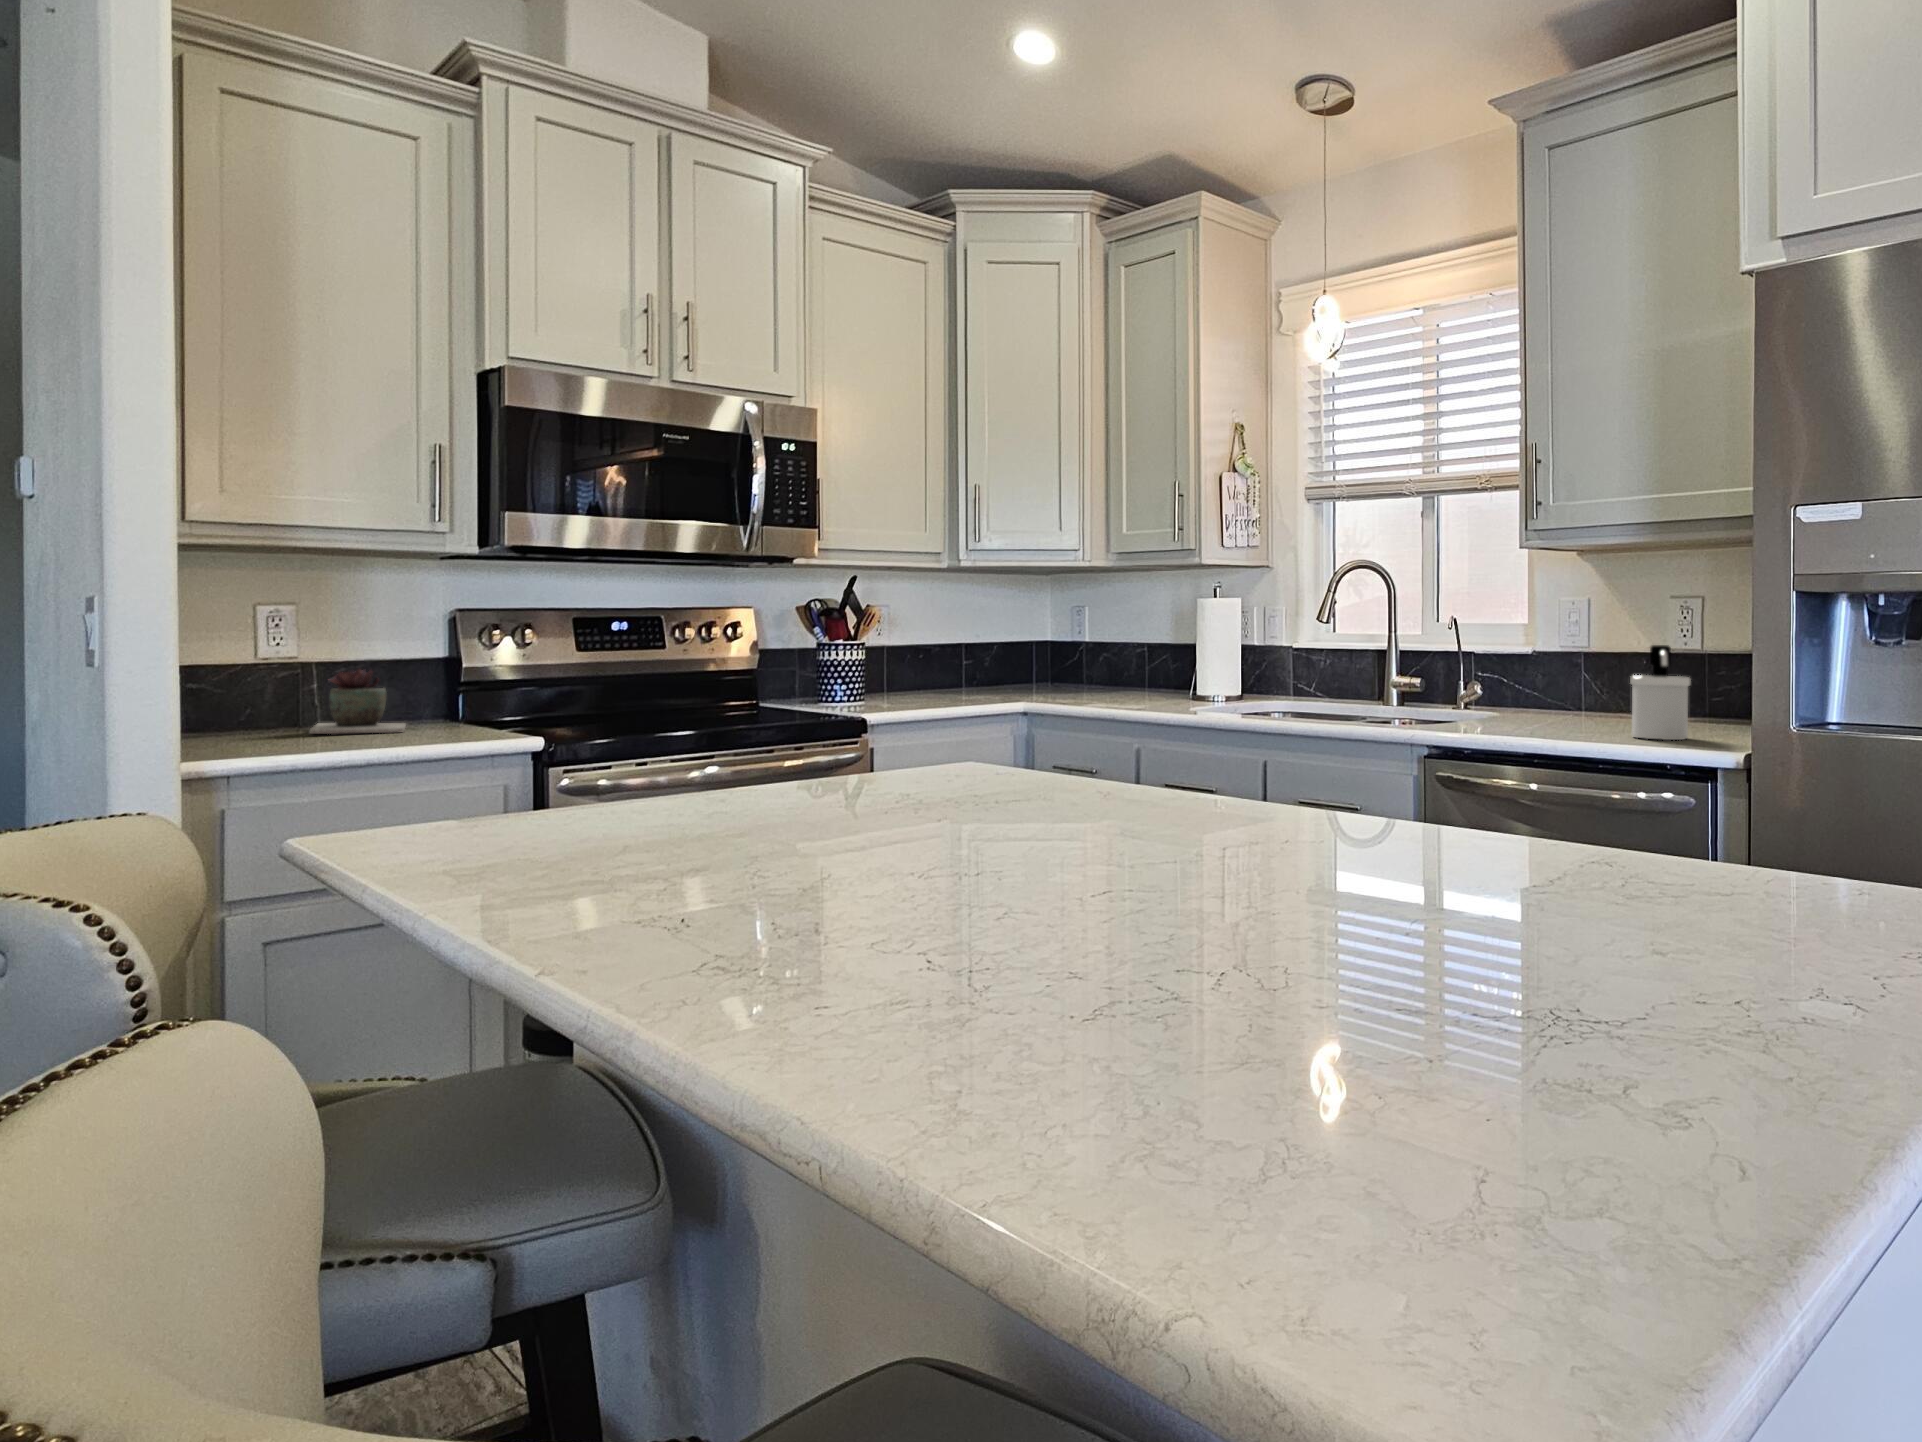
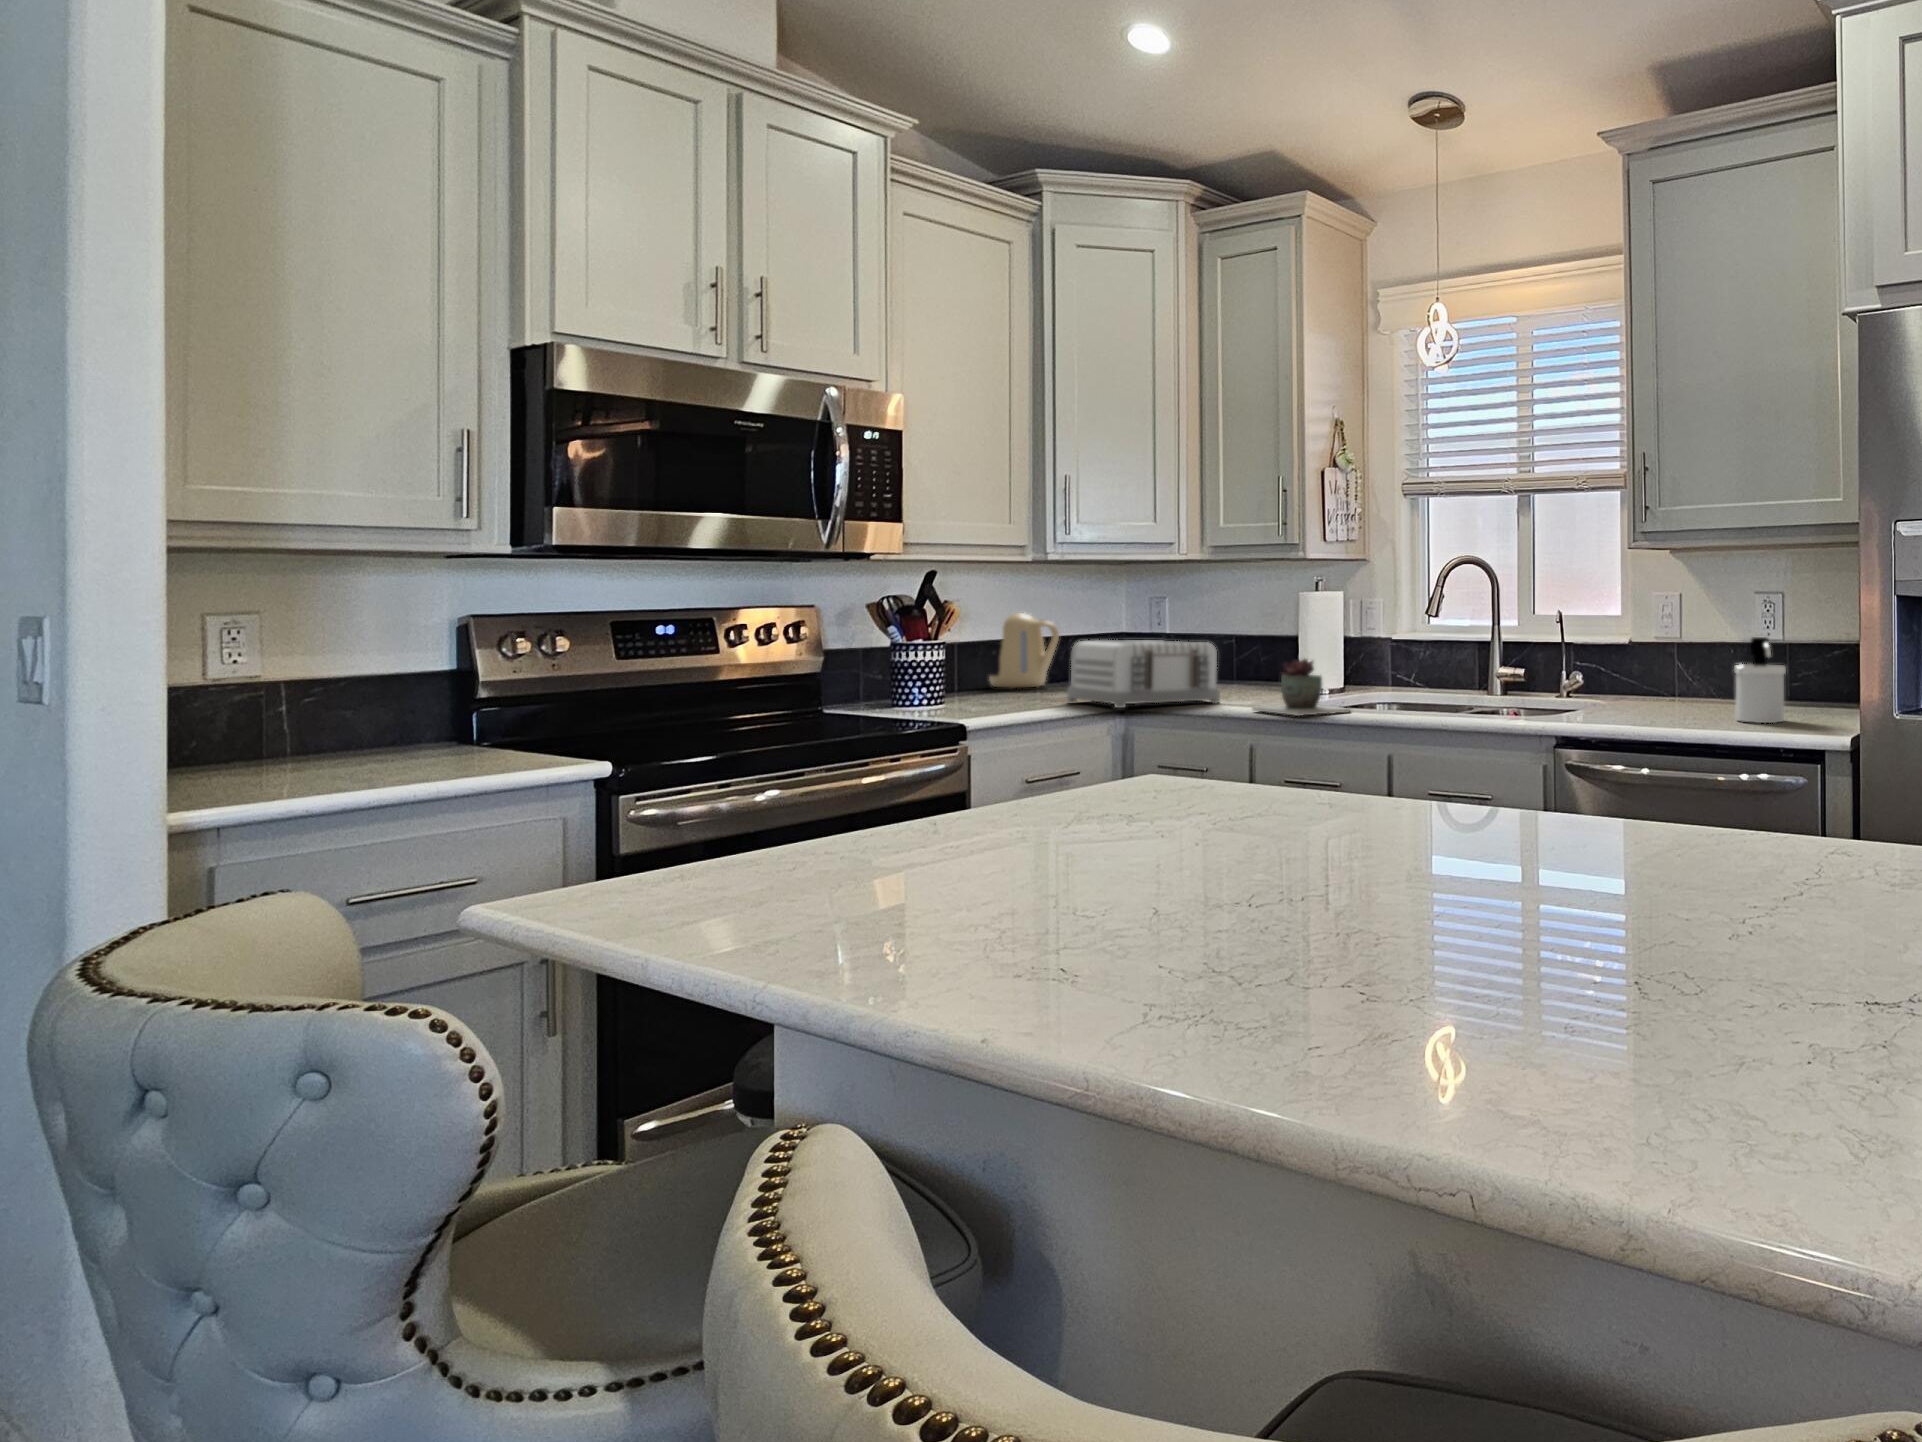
kettle: none [916,620,980,691] -> present [990,613,1059,688]
toaster: none [971,645,1111,709] -> present [1067,640,1220,708]
succulent plant: present [310,669,406,734] -> present [1253,659,1351,716]

